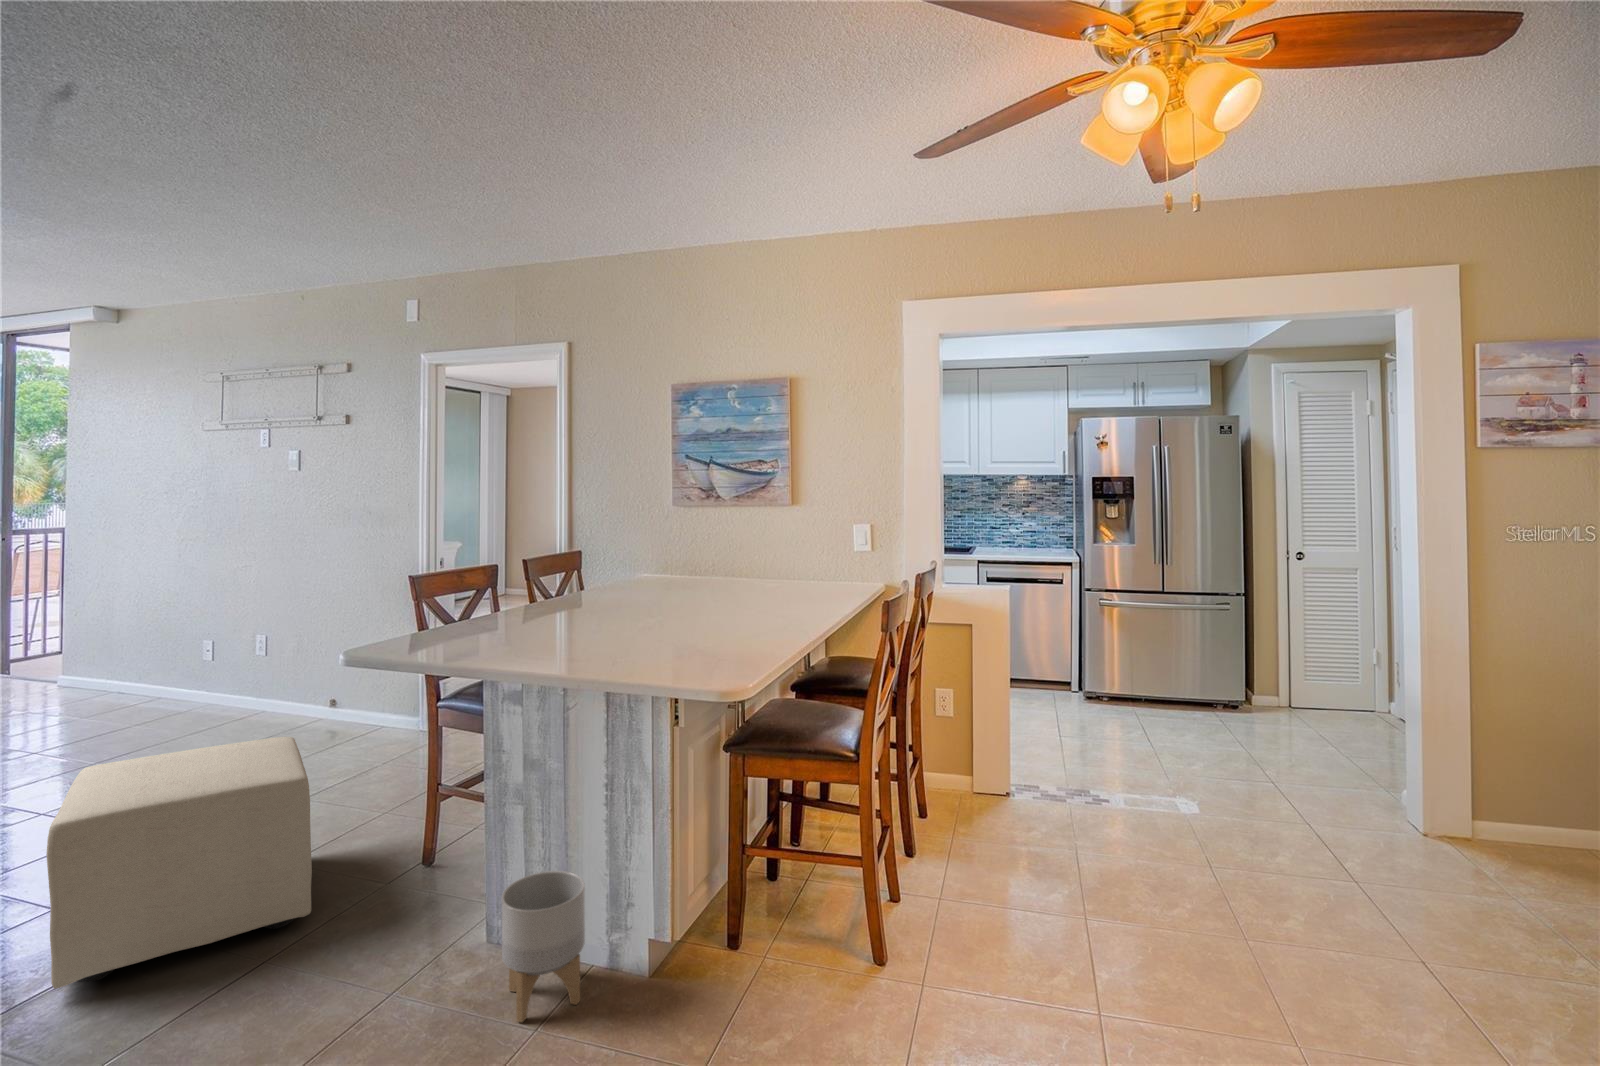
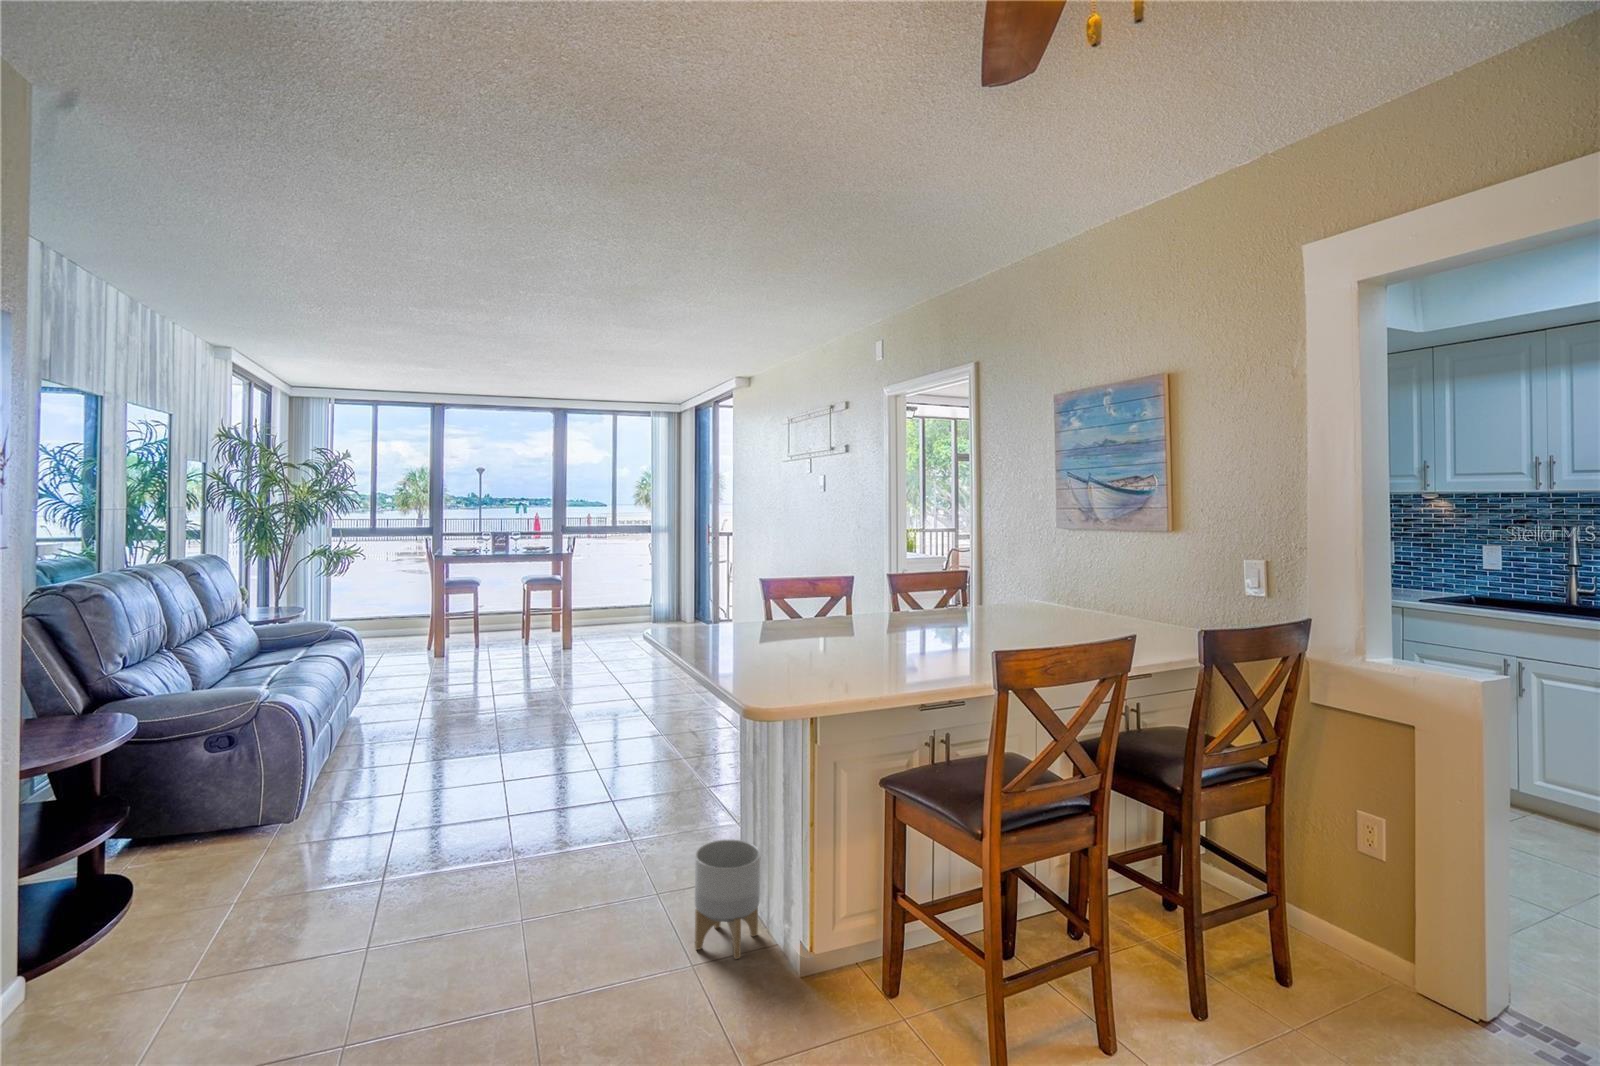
ottoman: present [46,737,312,989] -> none [553,686,711,823]

